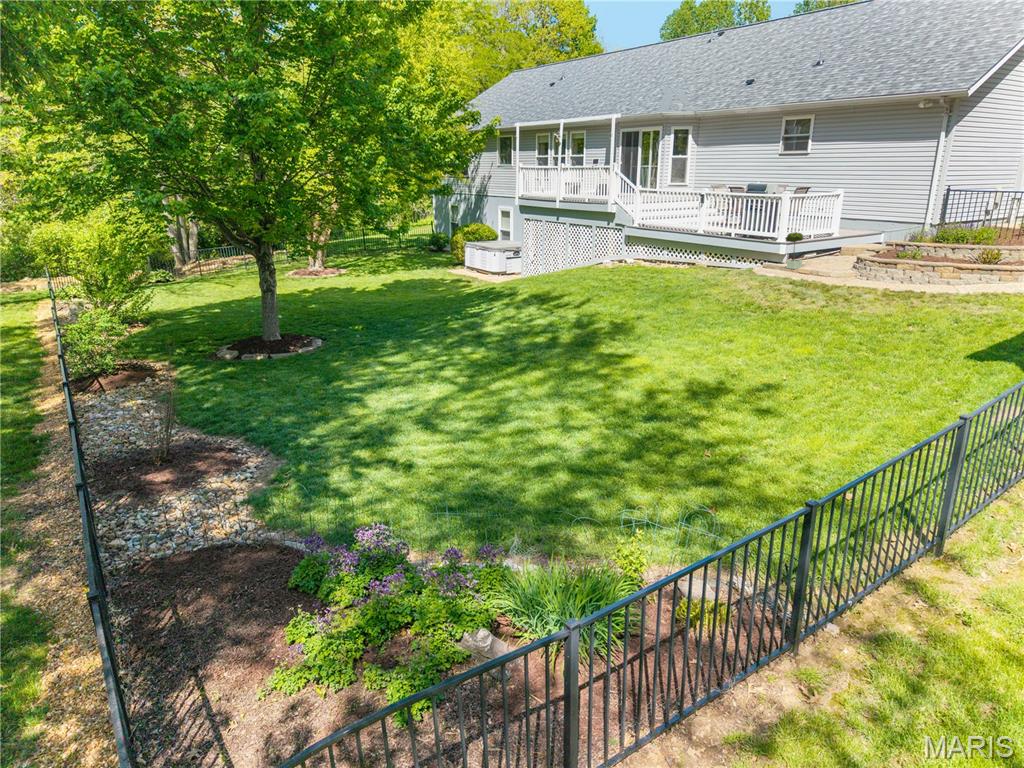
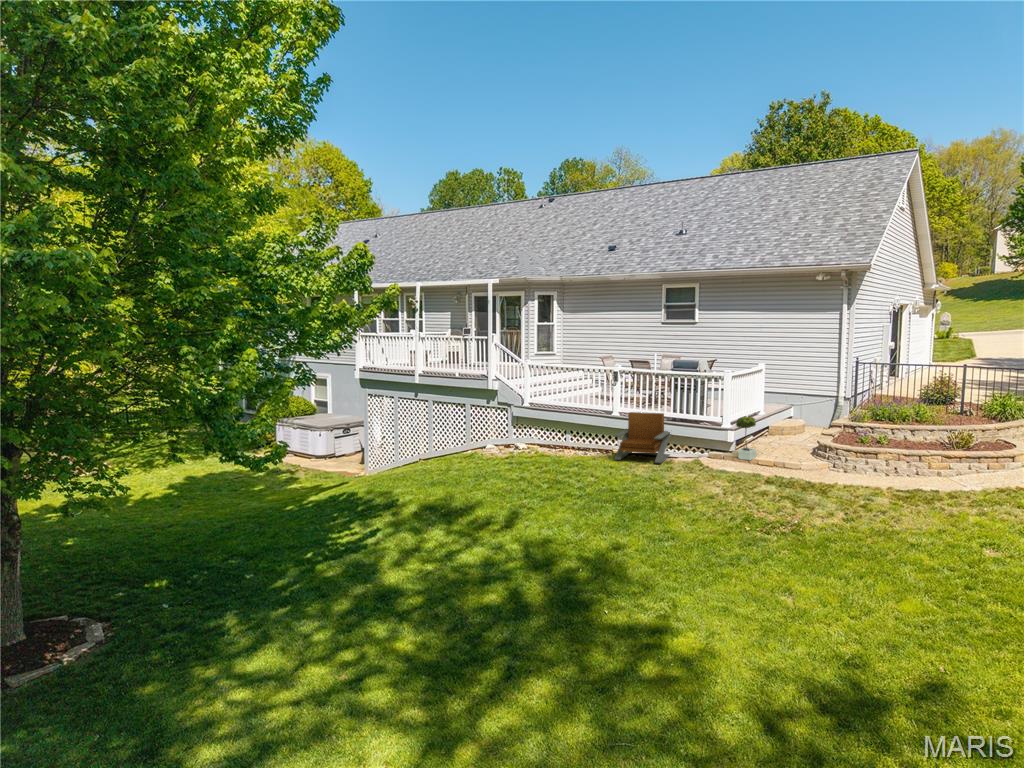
lounge chair: none [688,230,740,270] -> present [614,412,671,463]

